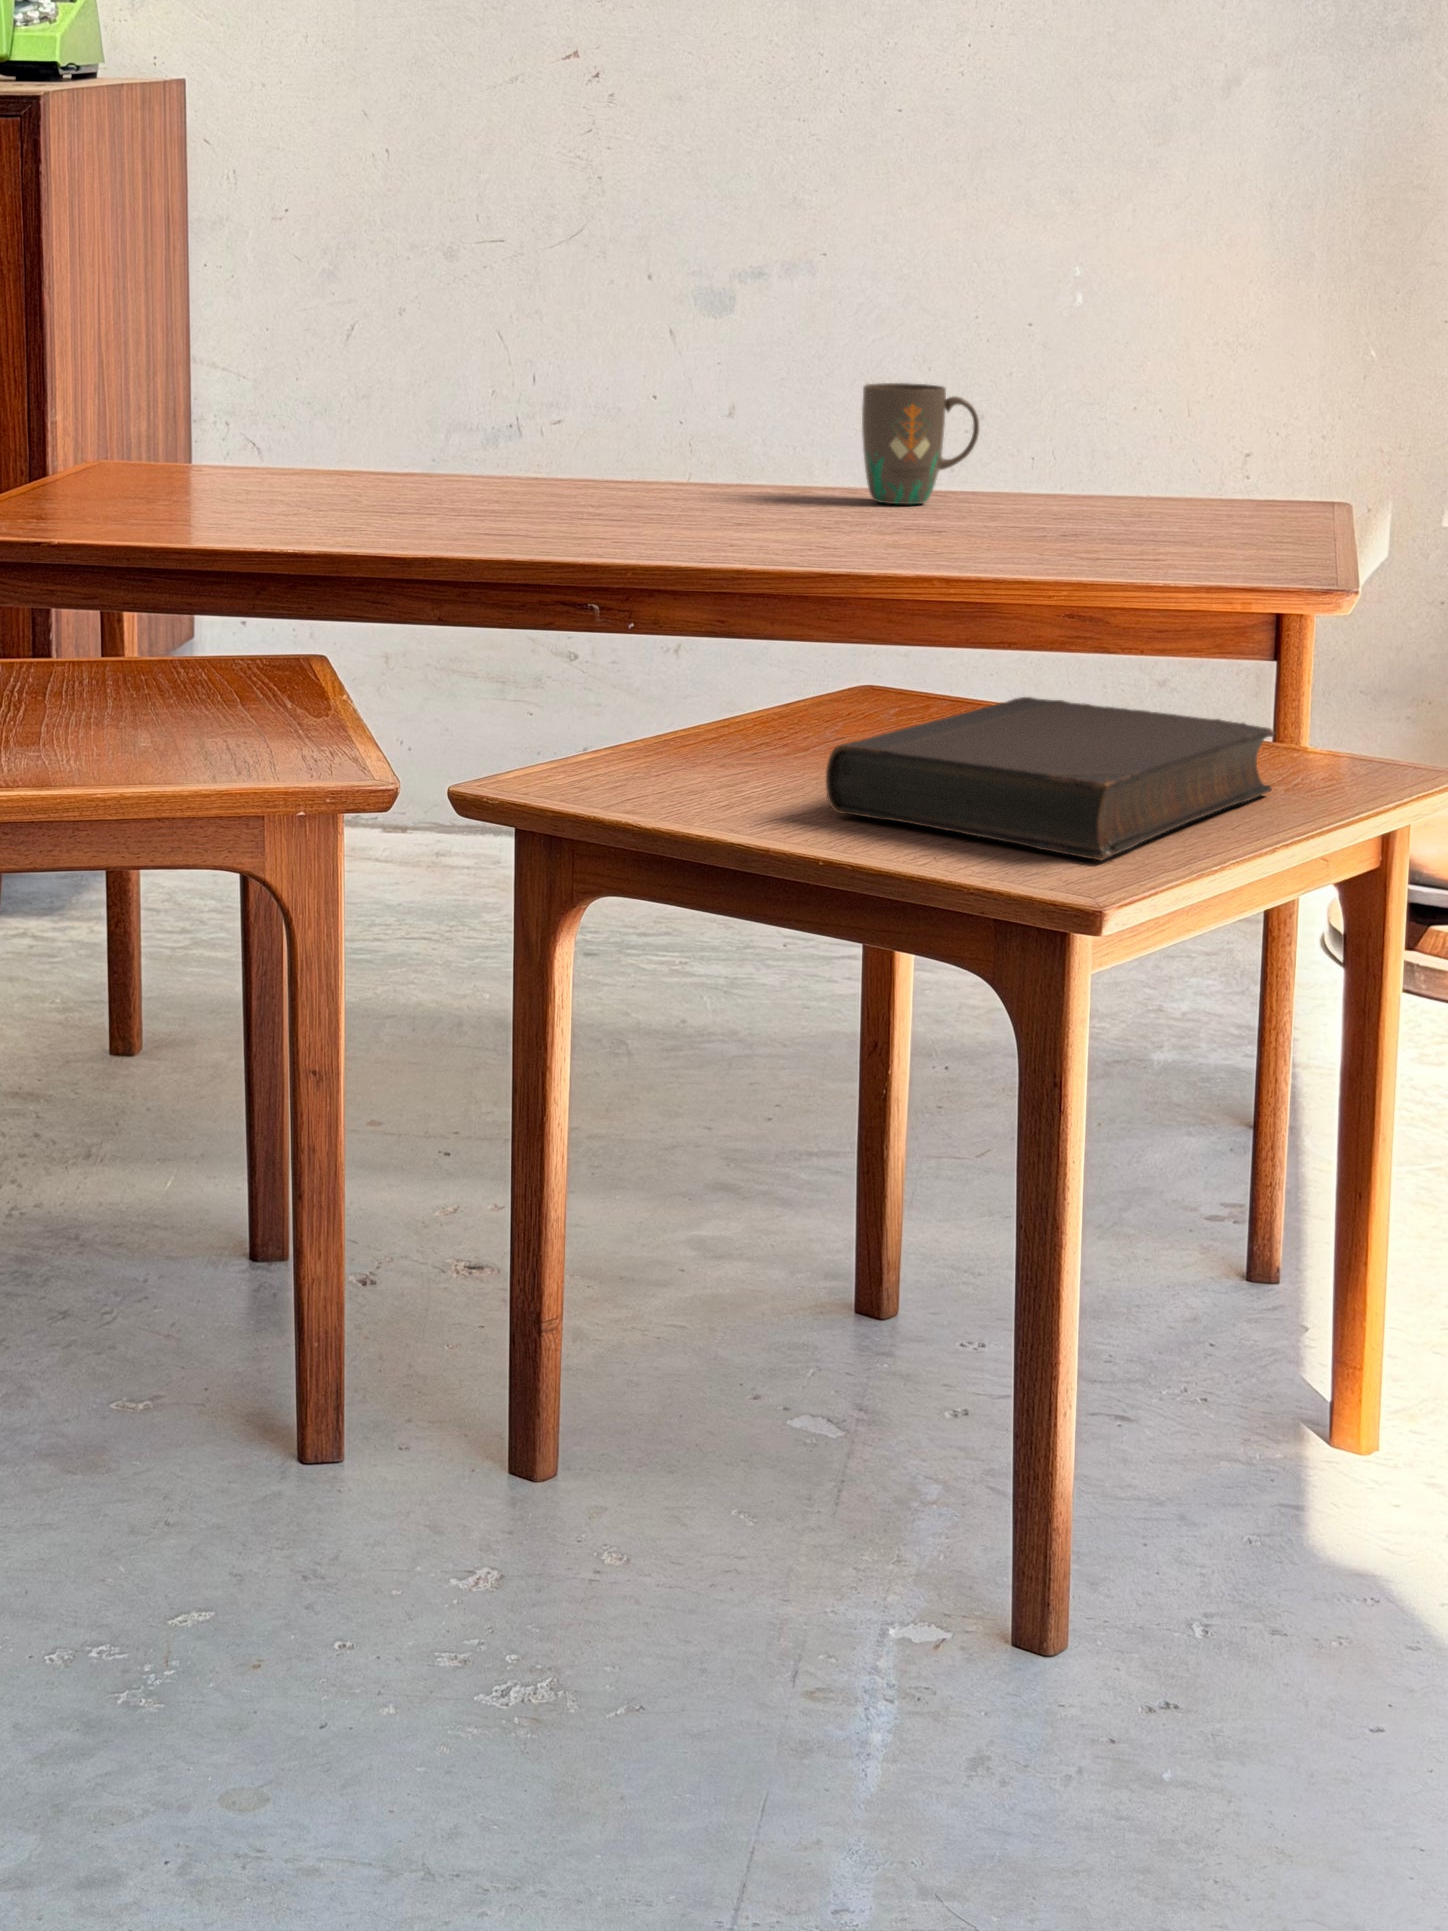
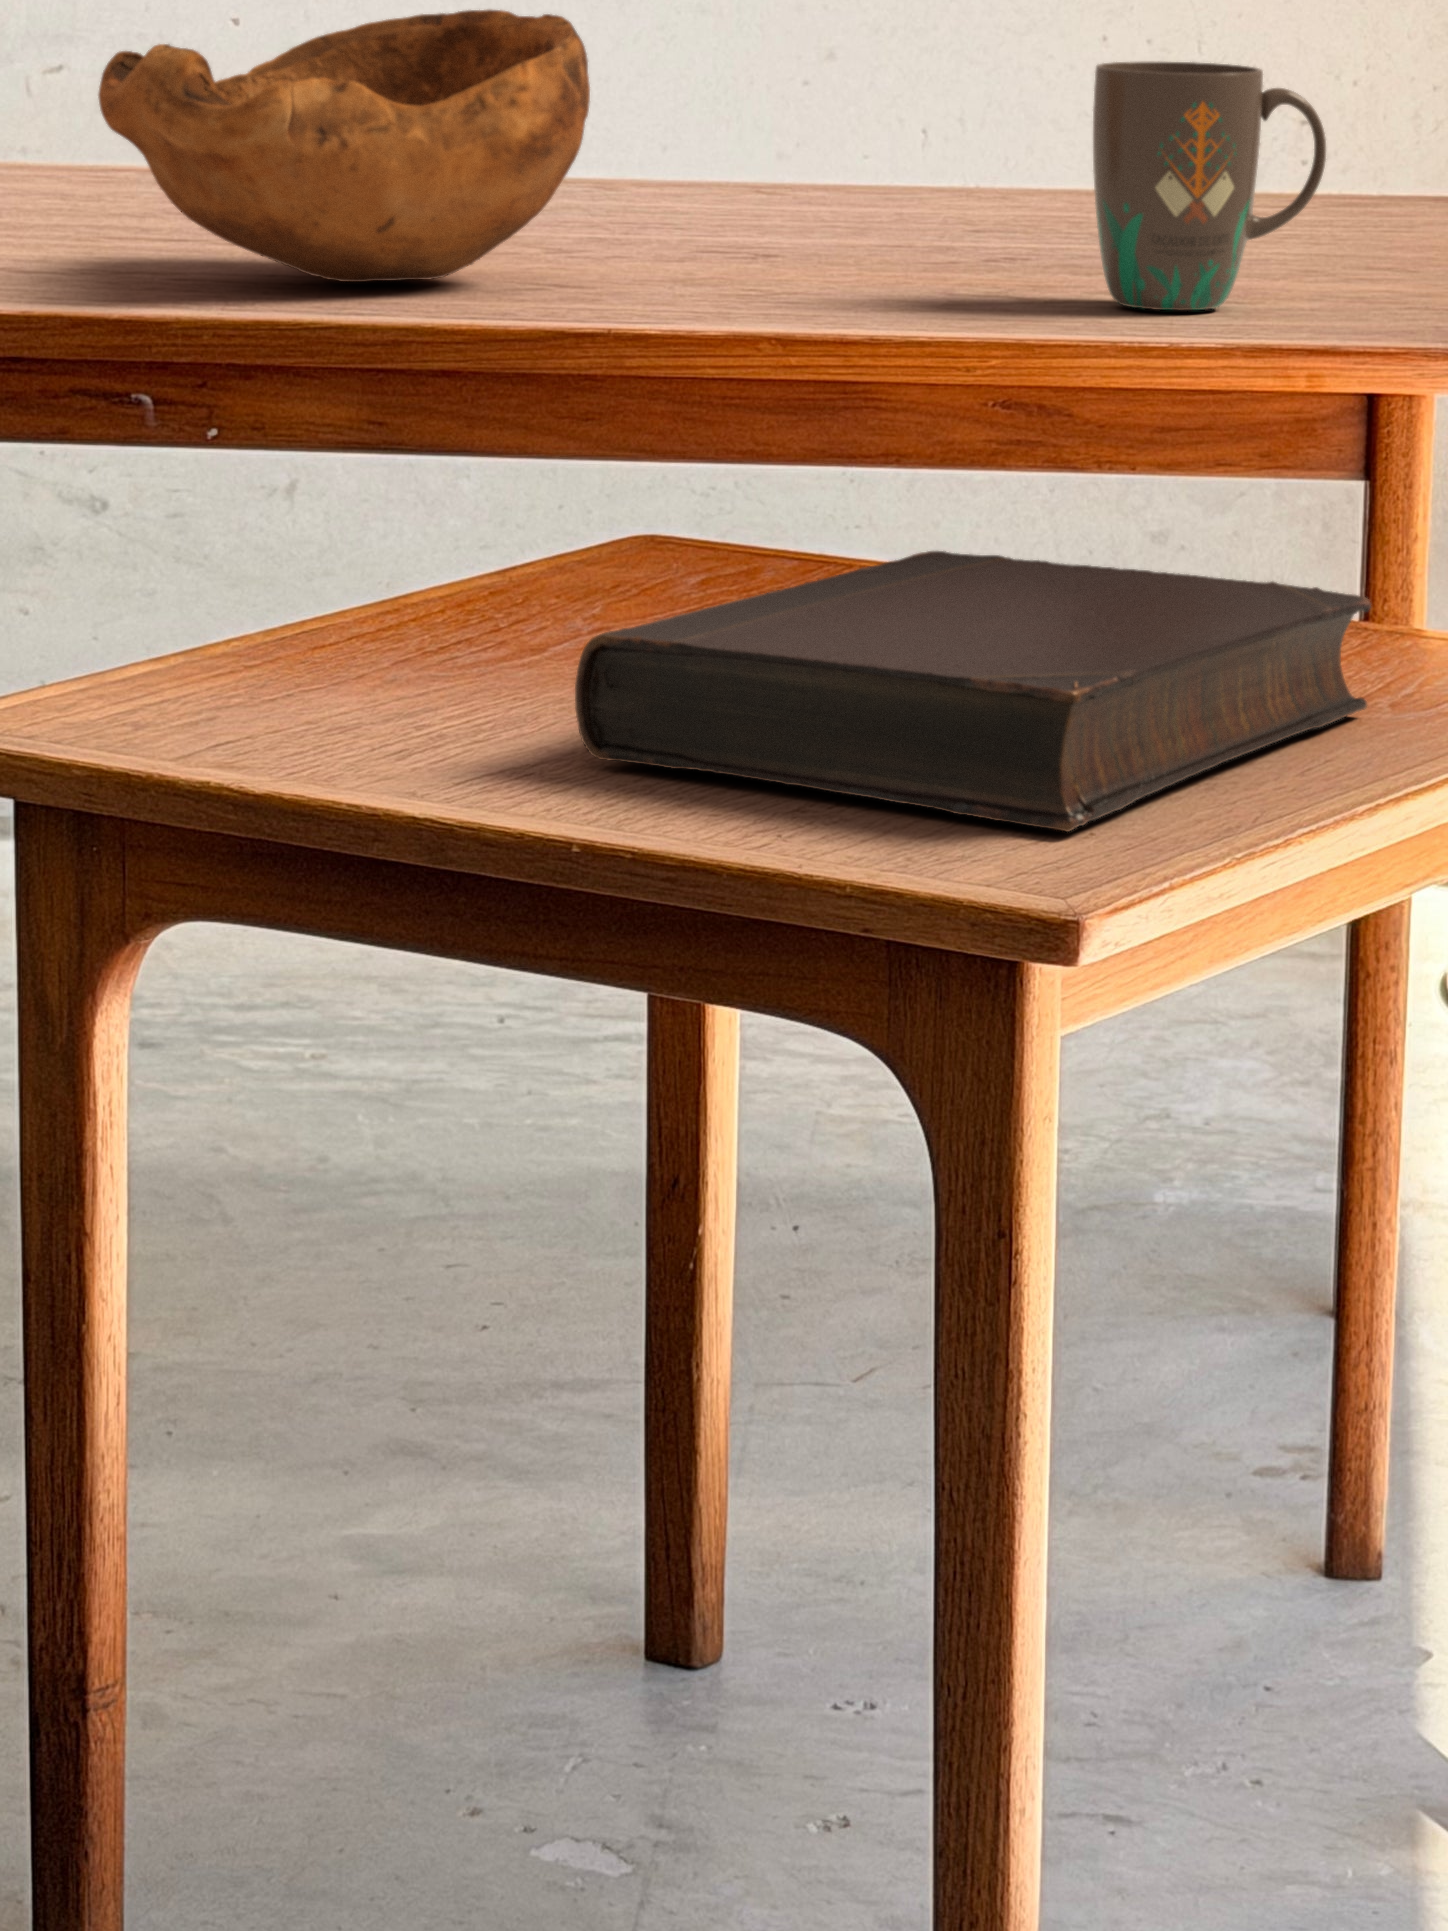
mug: present [862,383,979,504] -> present [1093,61,1326,310]
wooden bowl: none [561,386,832,537] -> present [98,10,590,282]

